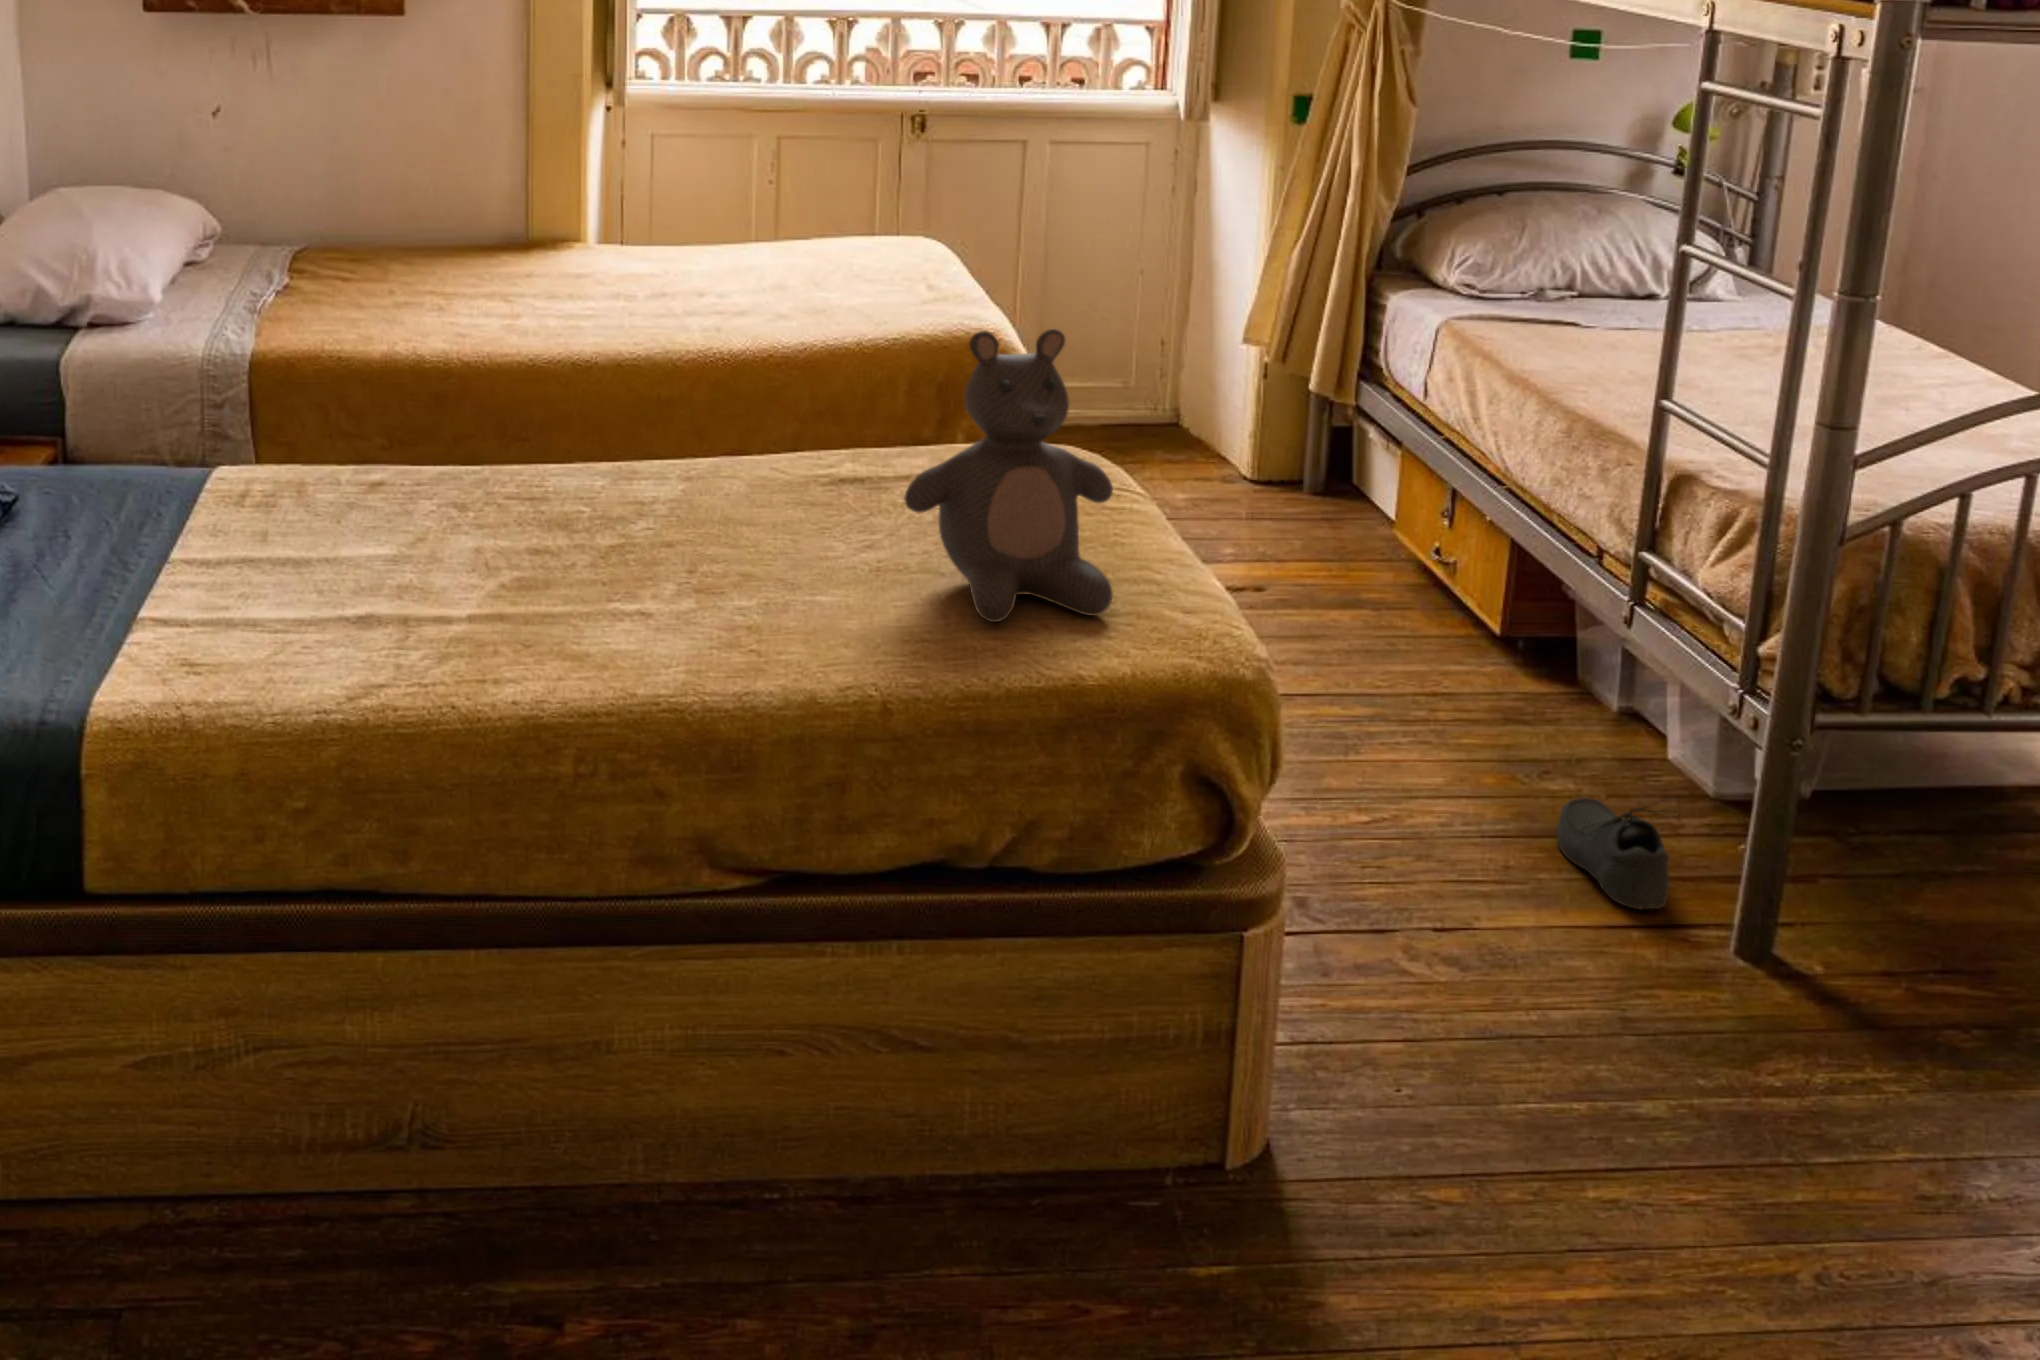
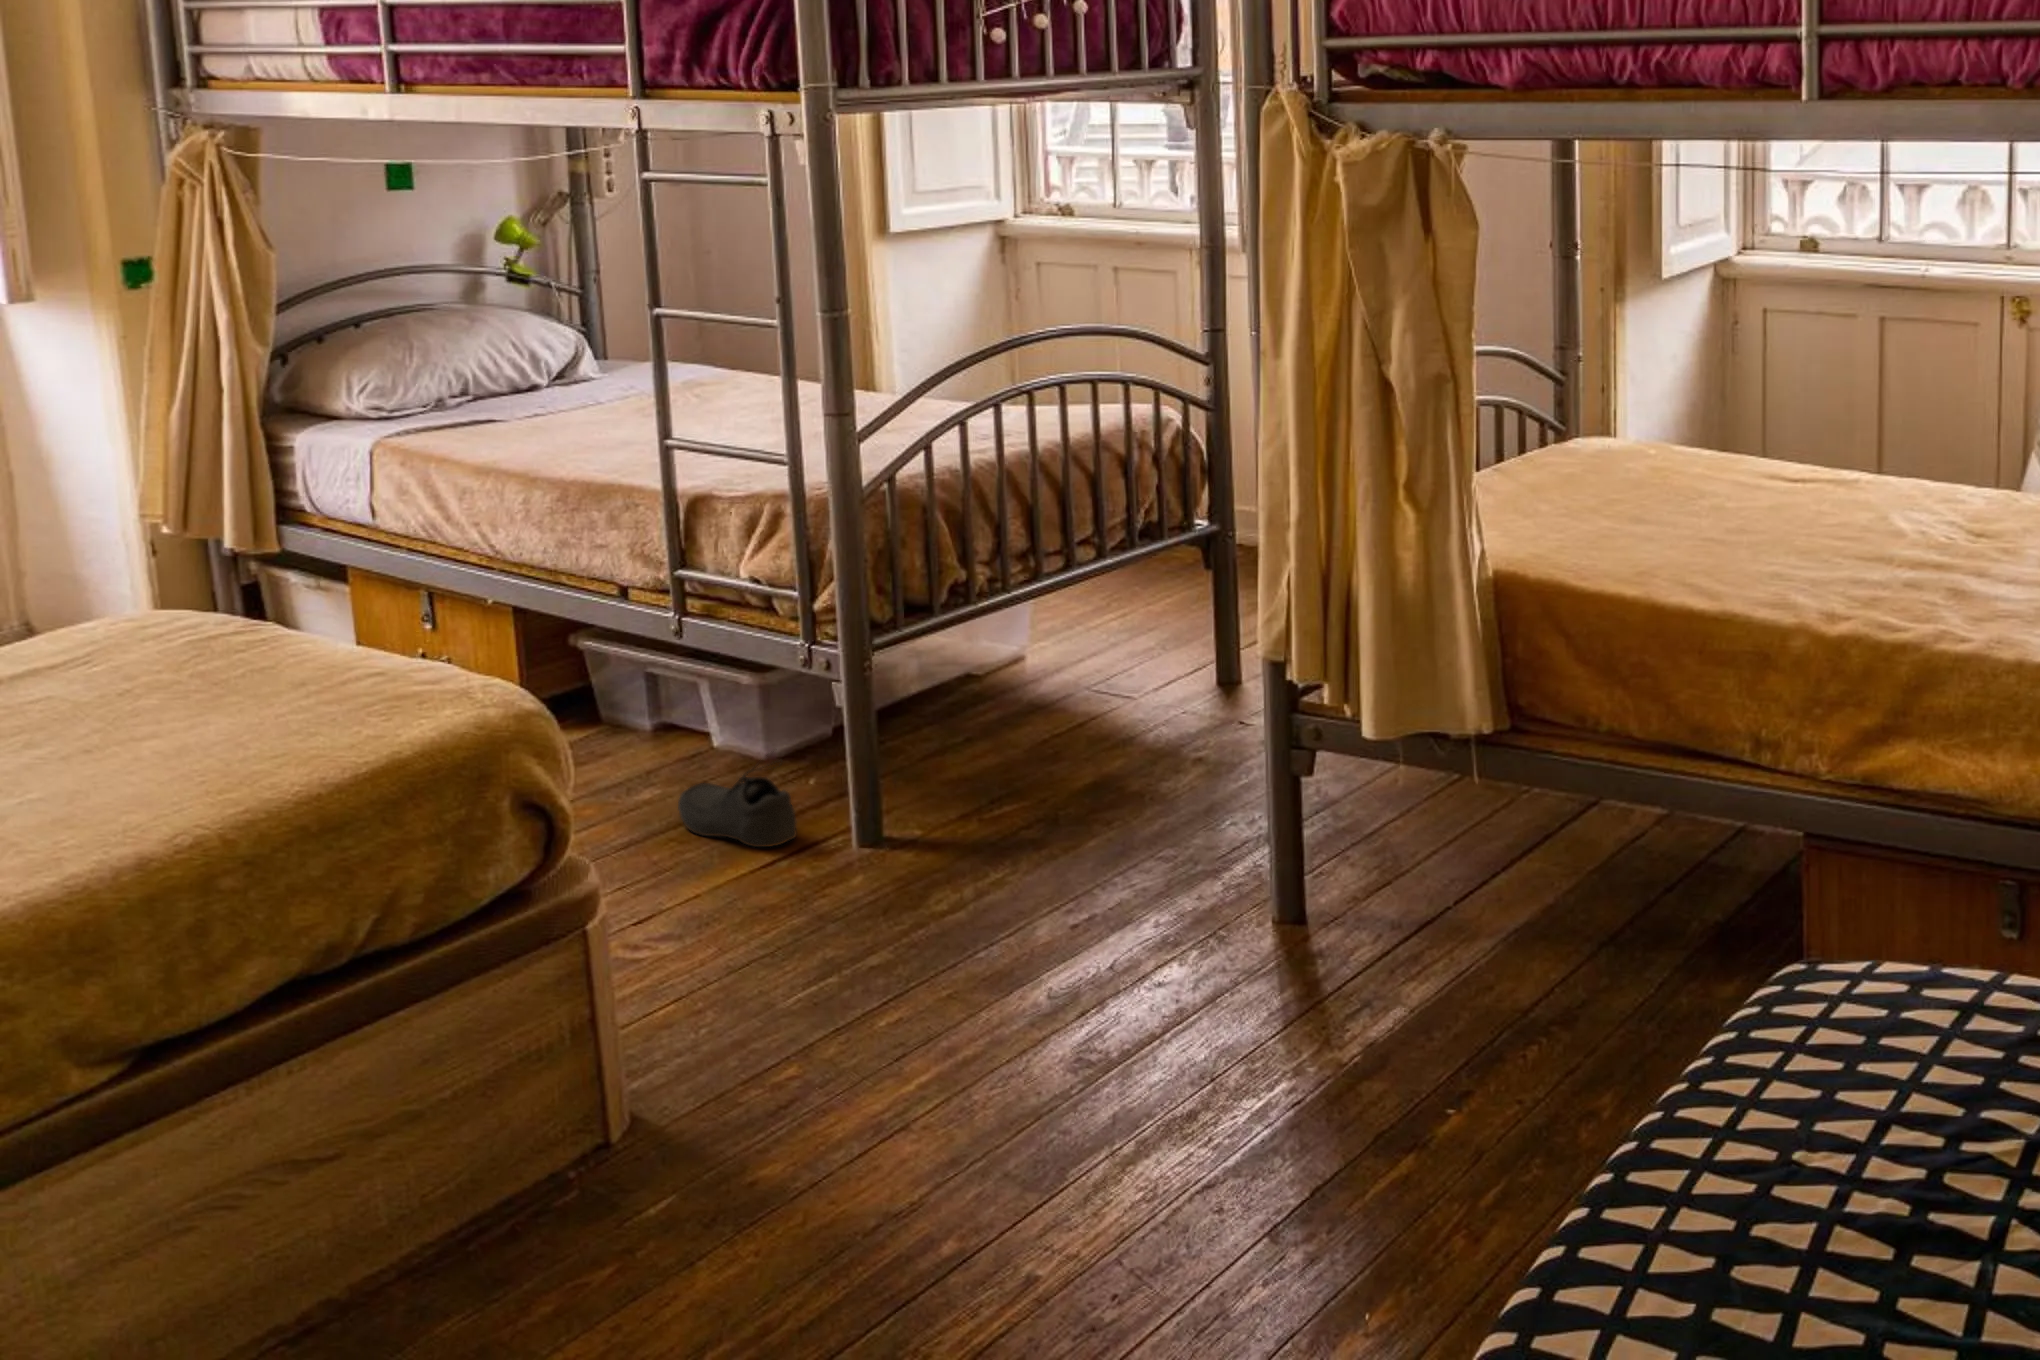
teddy bear: present [904,329,1113,622] -> none [98,457,362,749]

